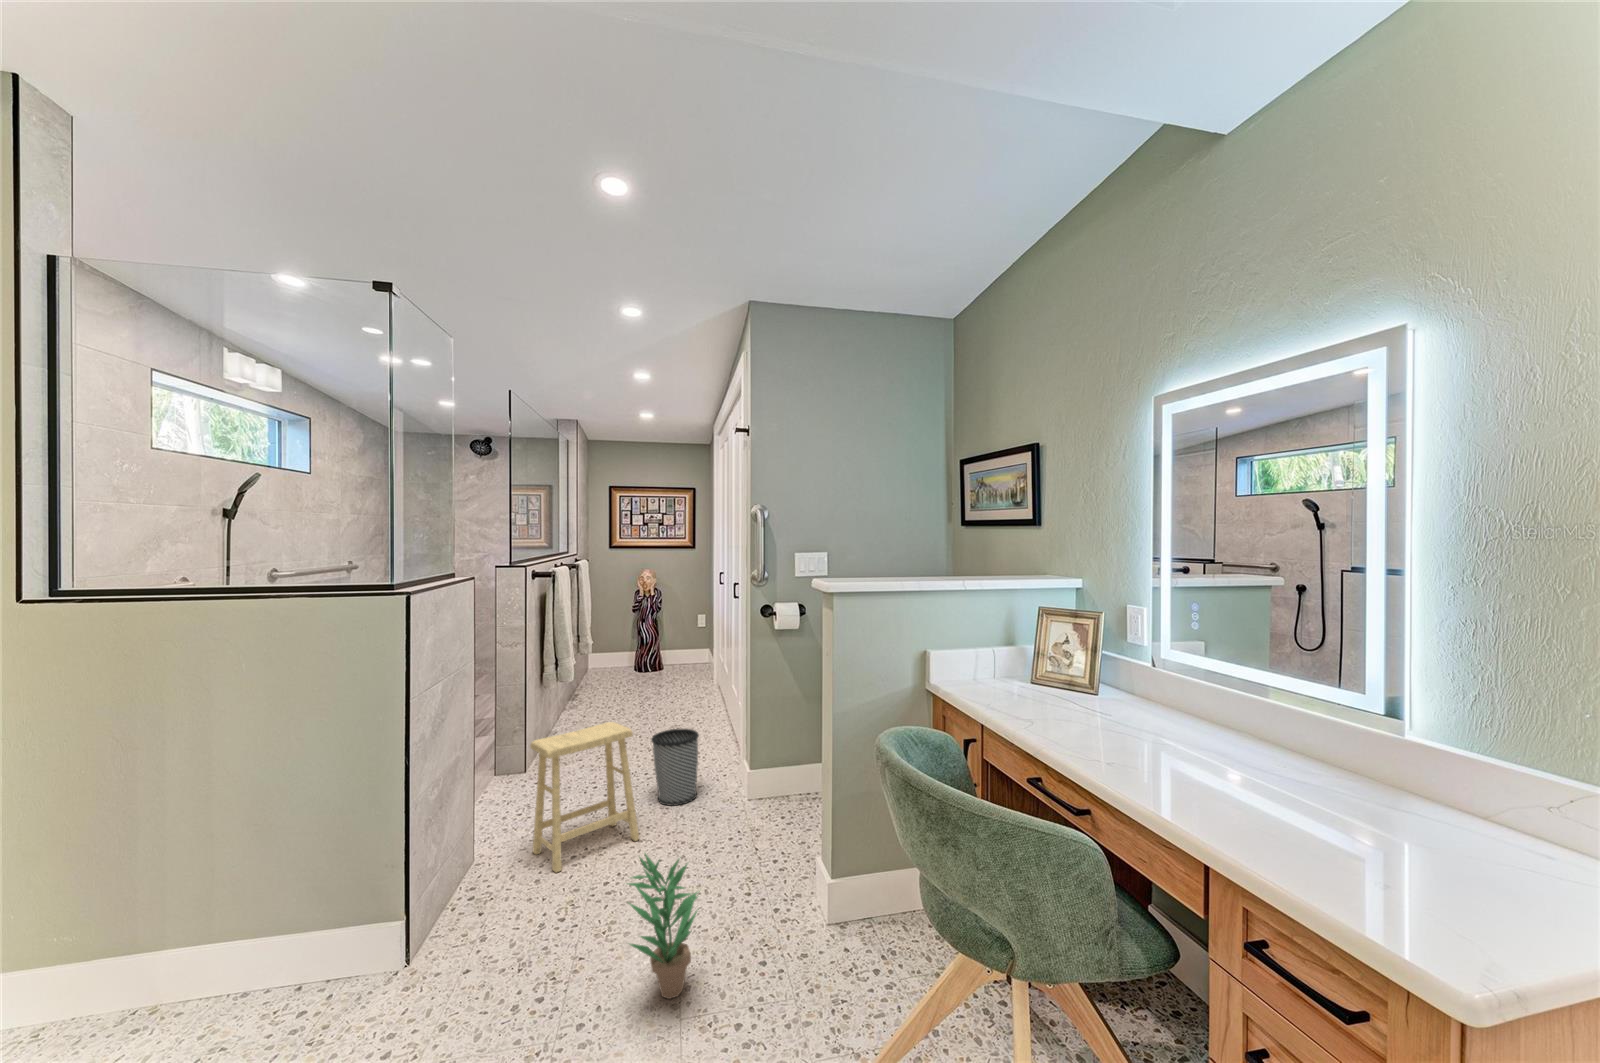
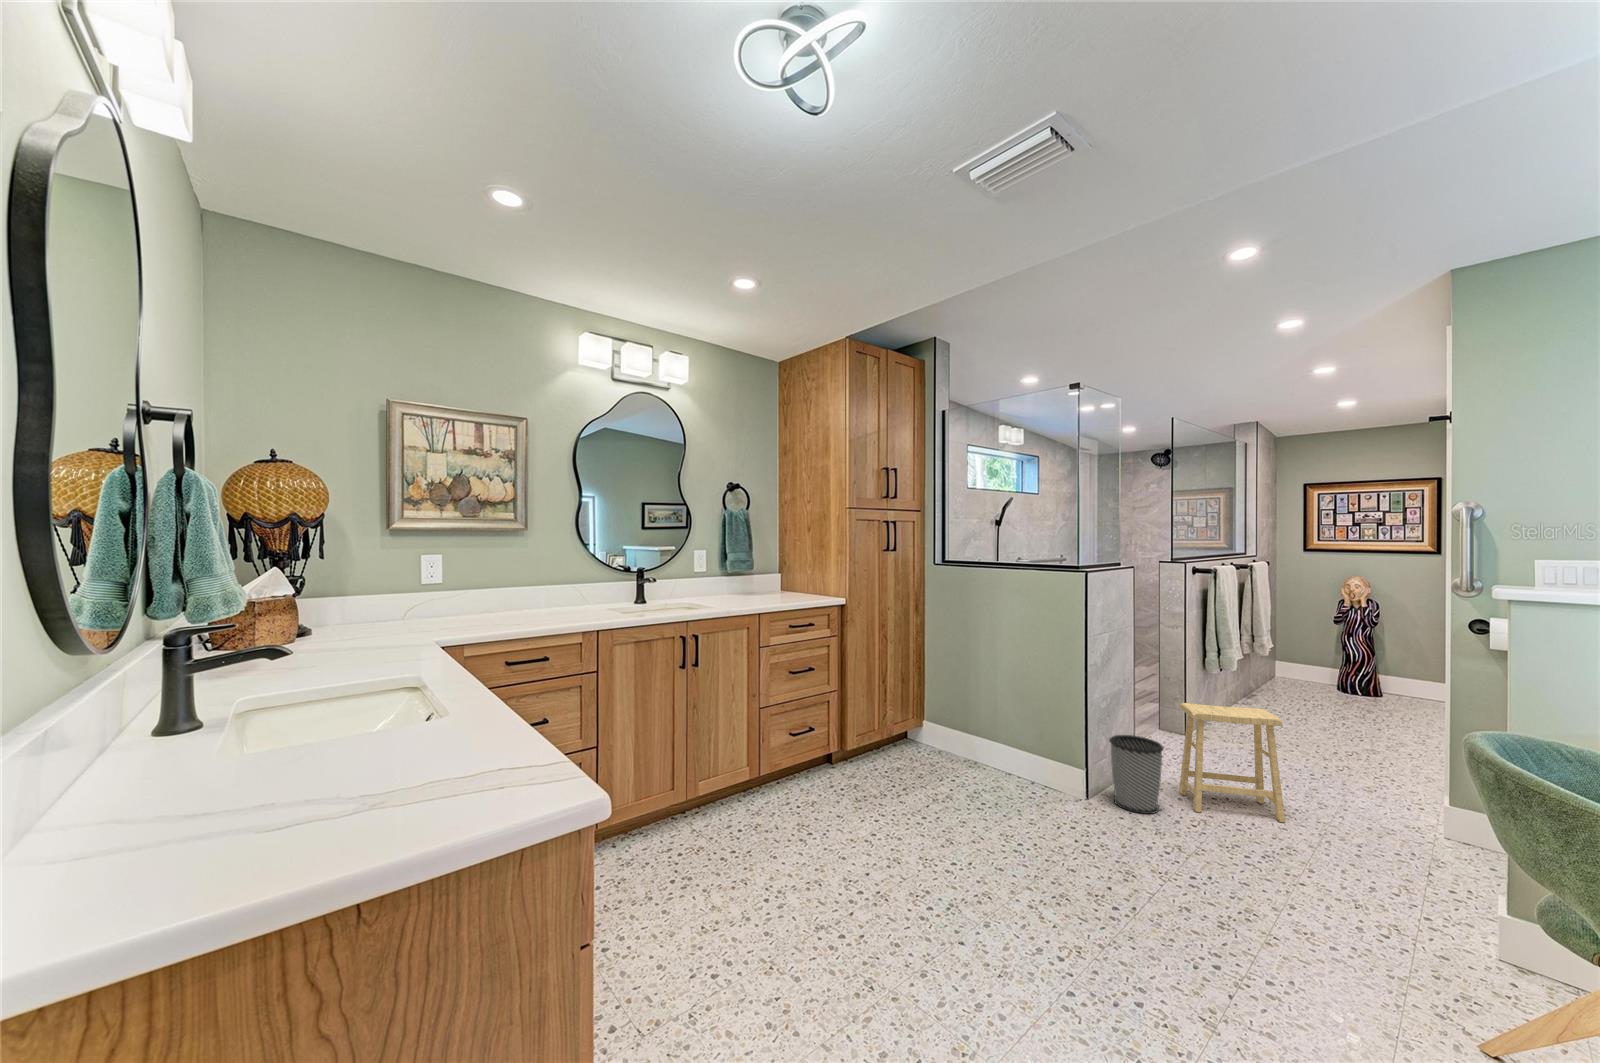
wastebasket: present [651,729,699,806] -> present [1109,735,1163,814]
potted plant: present [628,854,698,999] -> none [1235,800,1318,932]

